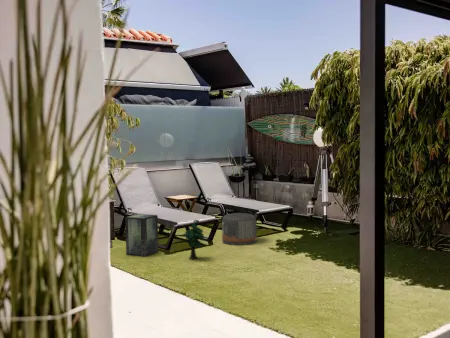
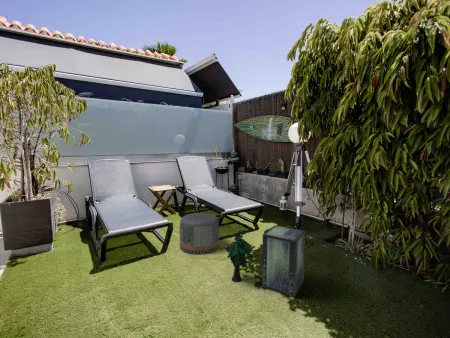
storage box: present [125,214,158,257] -> present [262,225,305,297]
decorative plant: present [183,220,204,259] -> present [222,230,252,282]

